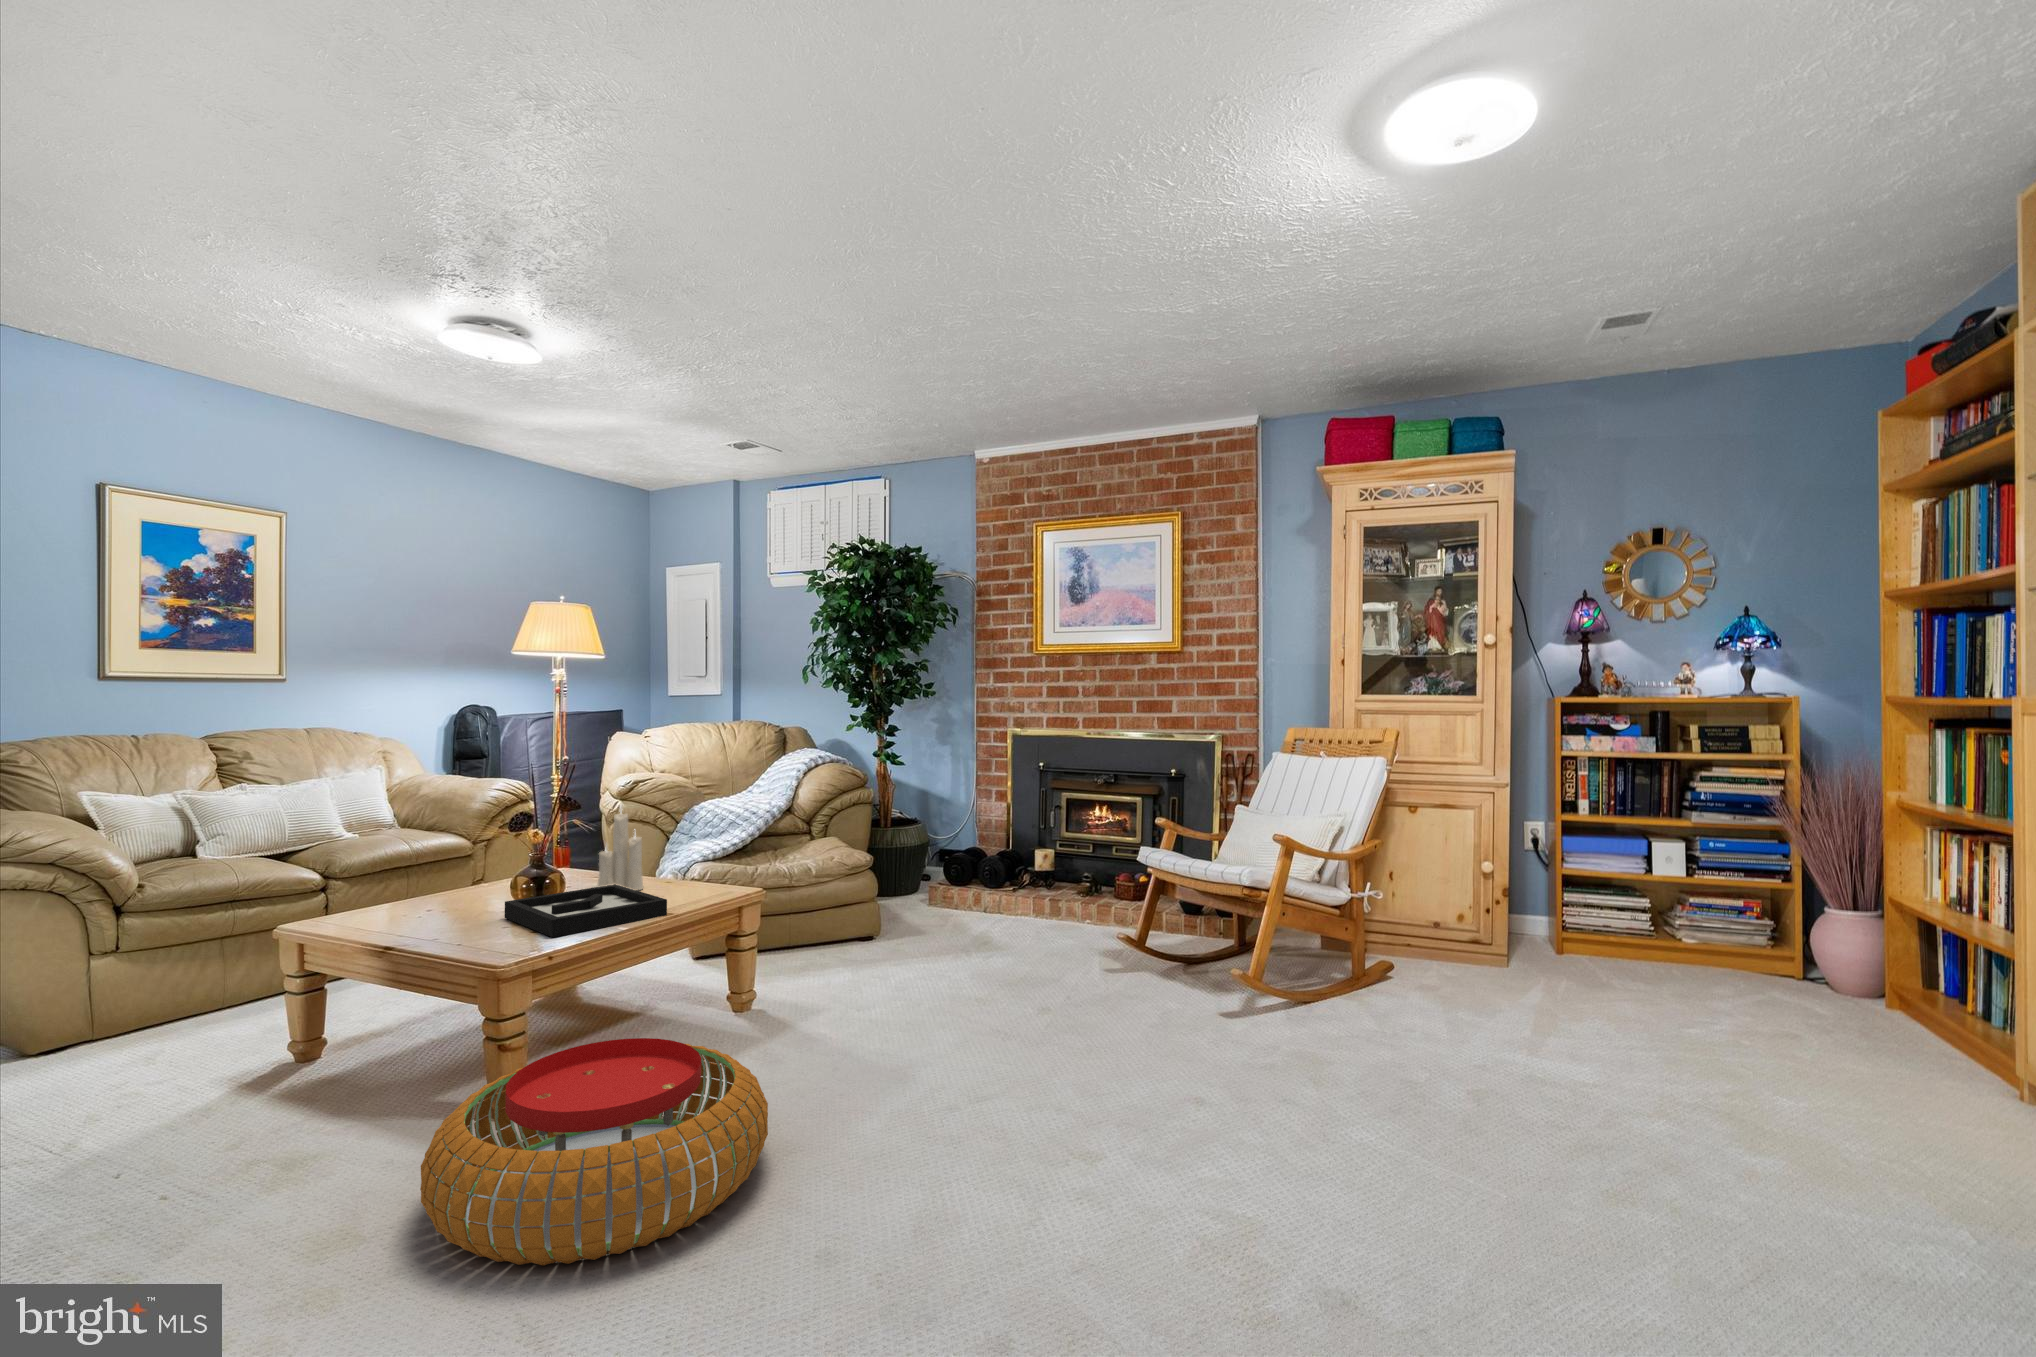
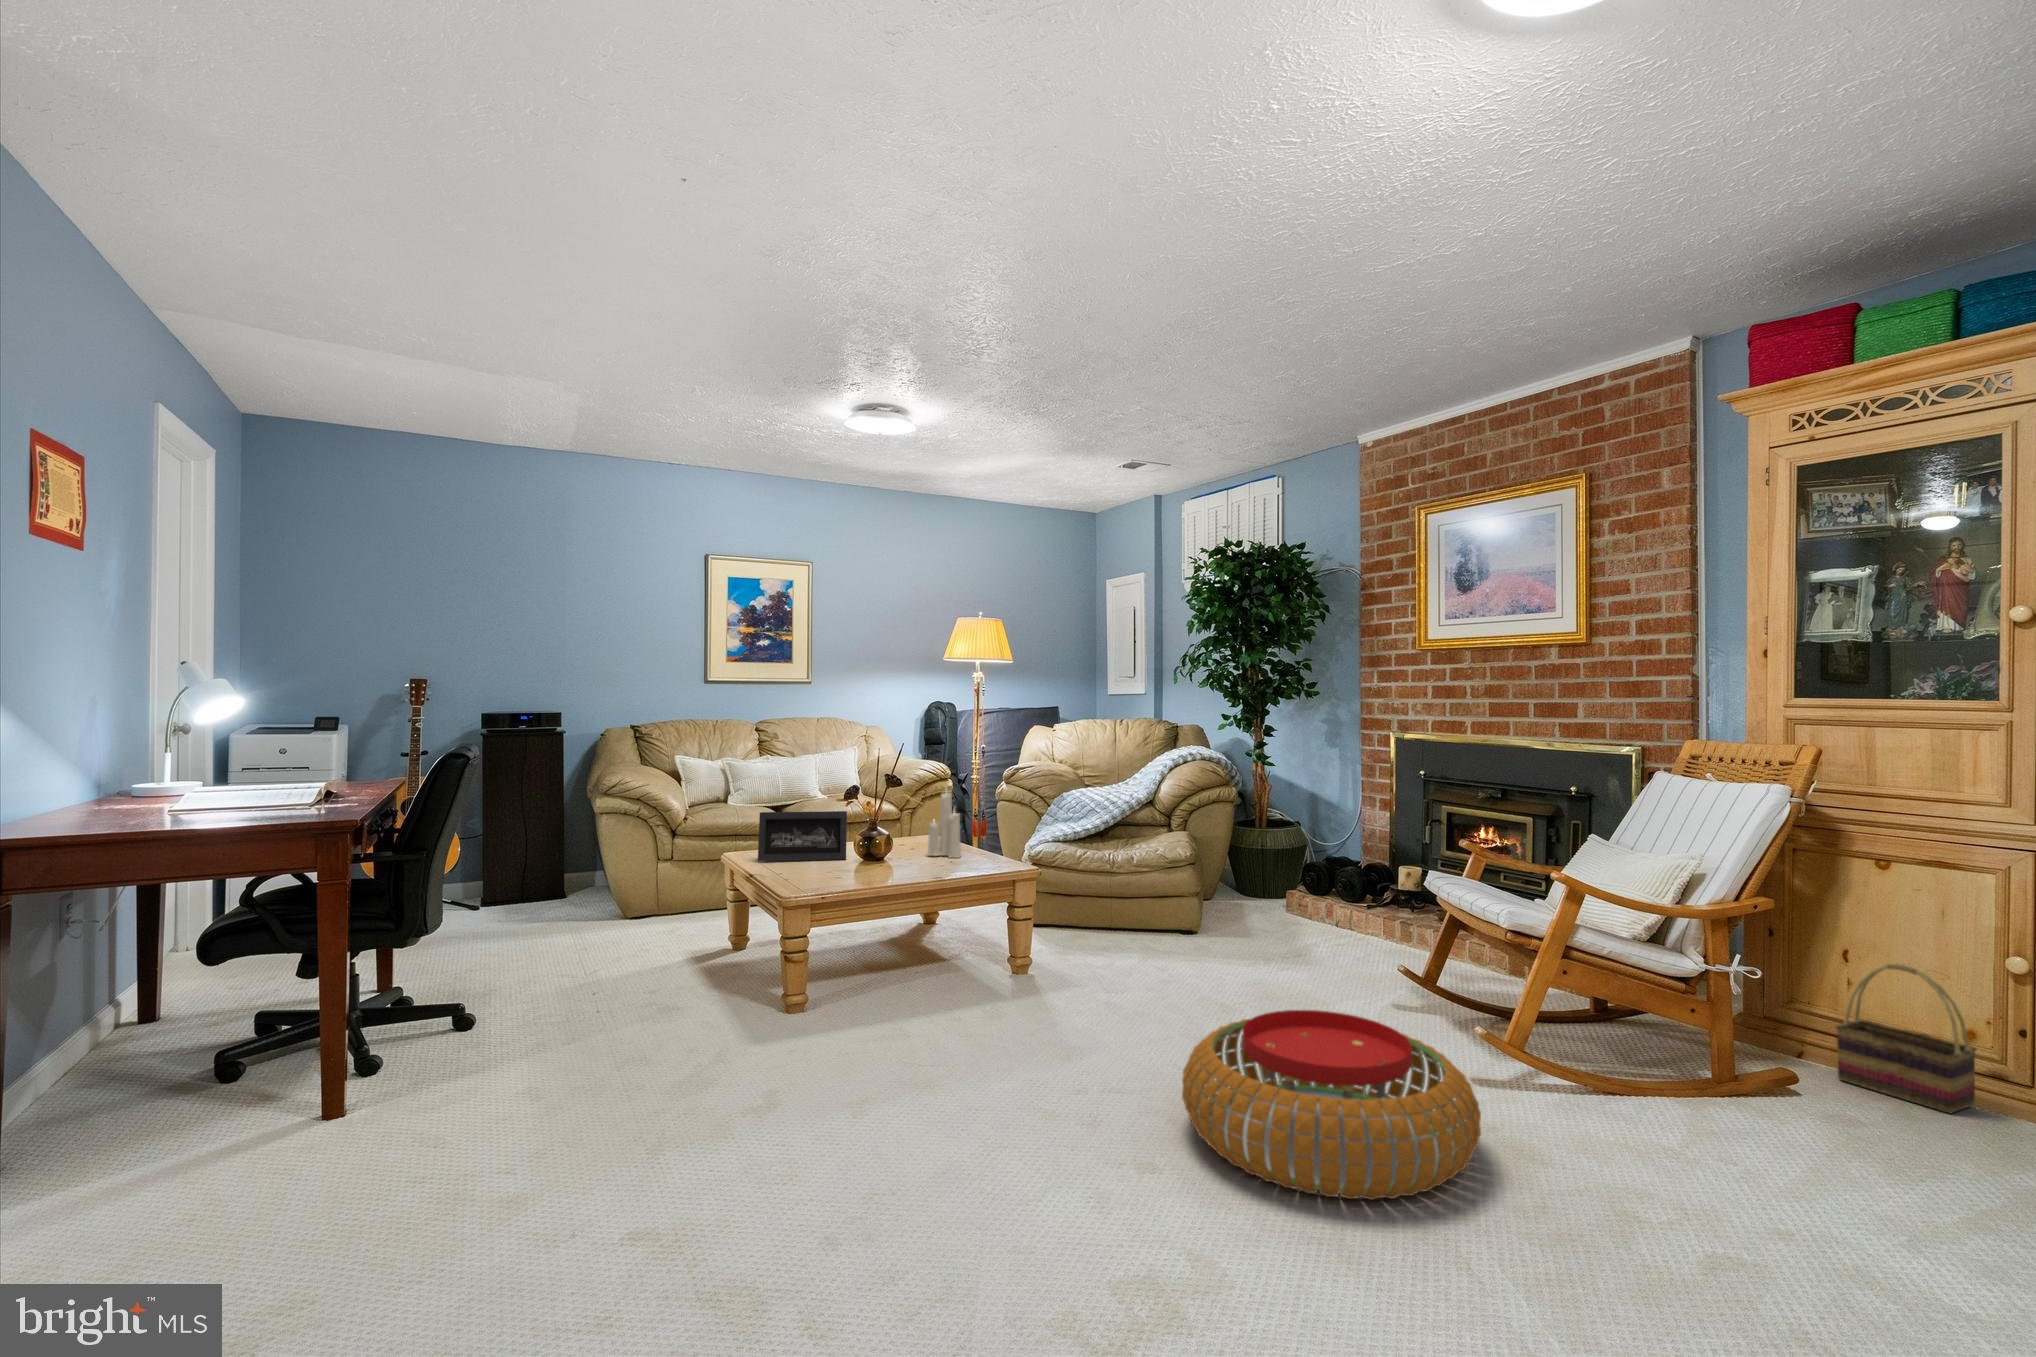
picture frame: none [351,848,490,931] -> present [758,811,847,861]
basket: none [1403,878,1476,974] -> present [1836,964,1977,1113]
decorative tray: present [505,884,667,937] -> none [846,850,944,881]
pouf: present [420,1038,768,1265] -> present [1182,1010,1481,1200]

